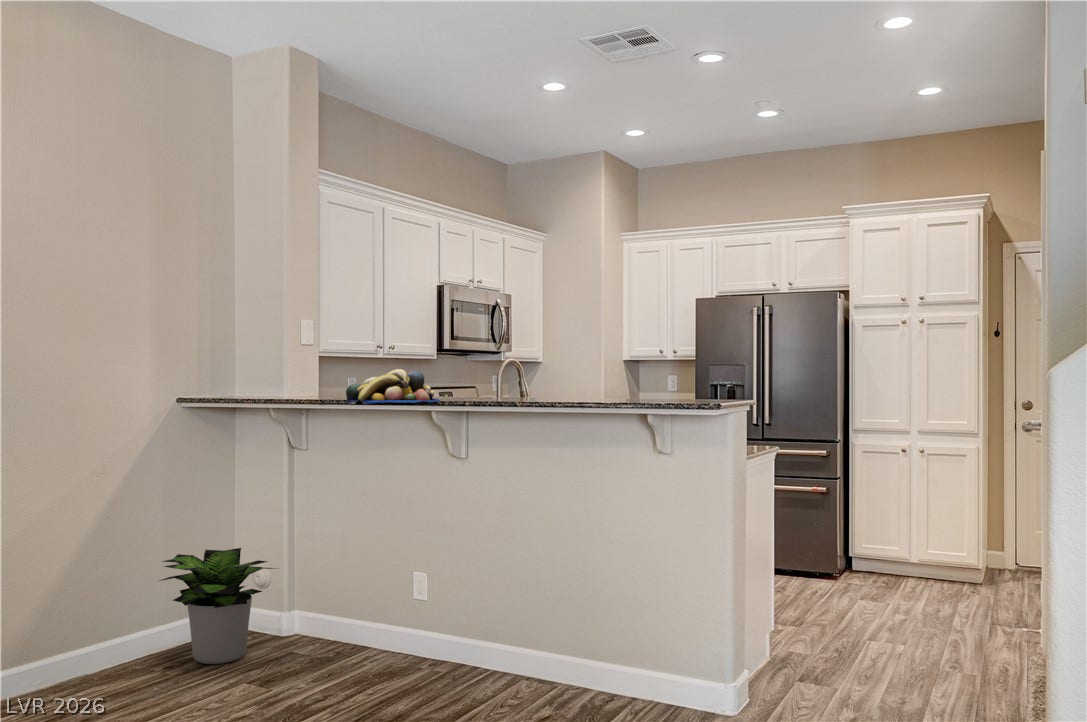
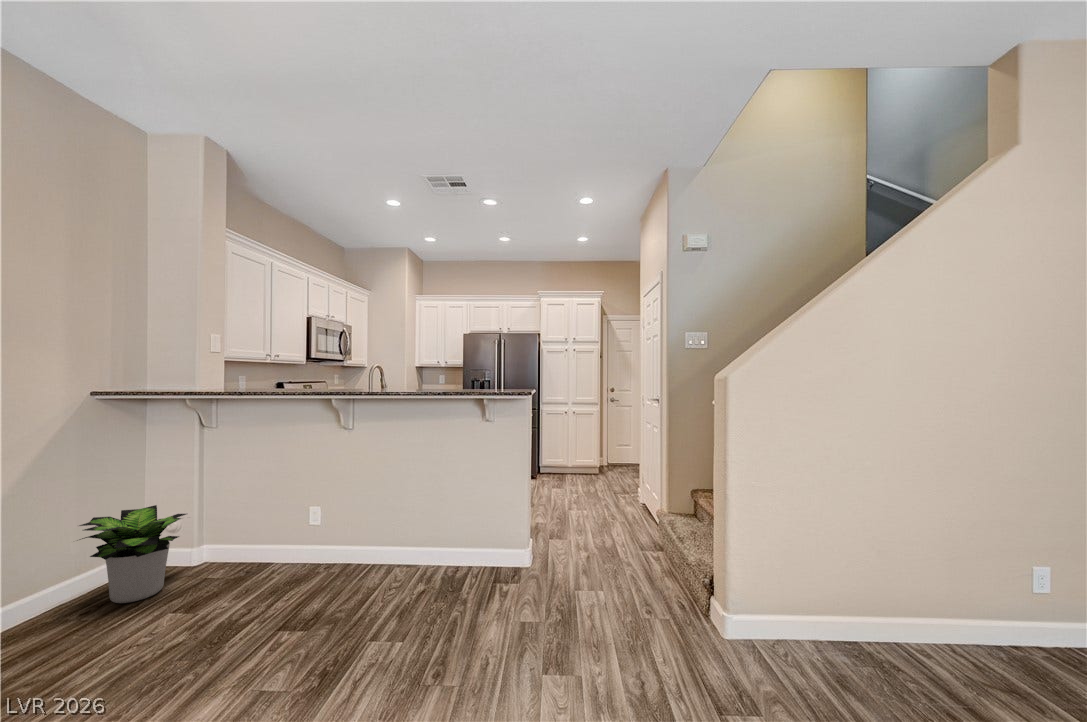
fruit bowl: present [345,369,440,404] -> none [264,369,338,393]

